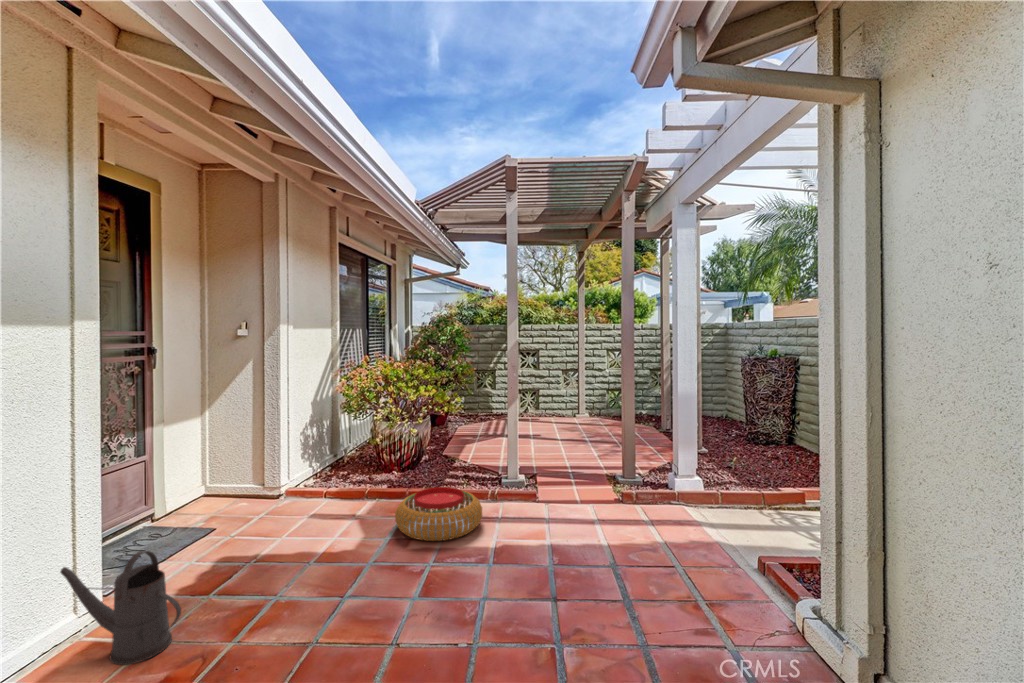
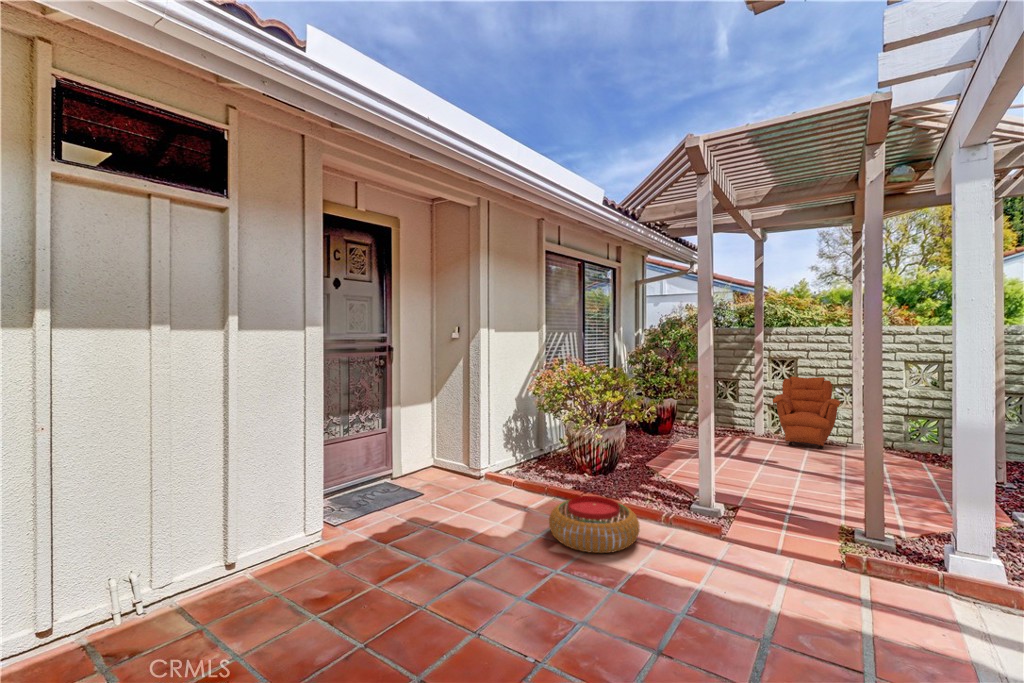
armchair: none [526,364,573,421] -> present [773,377,841,449]
watering can: present [61,551,181,665] -> none [292,497,346,579]

